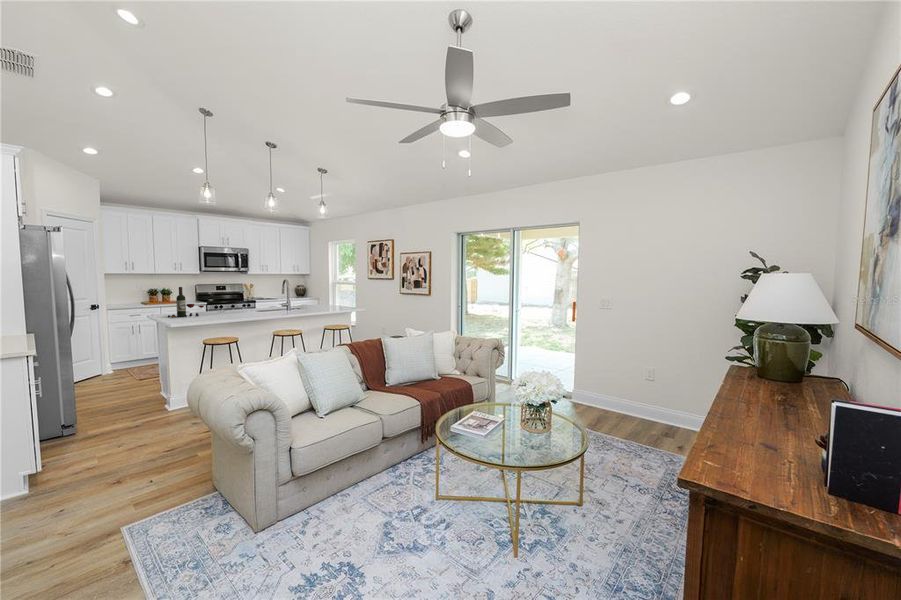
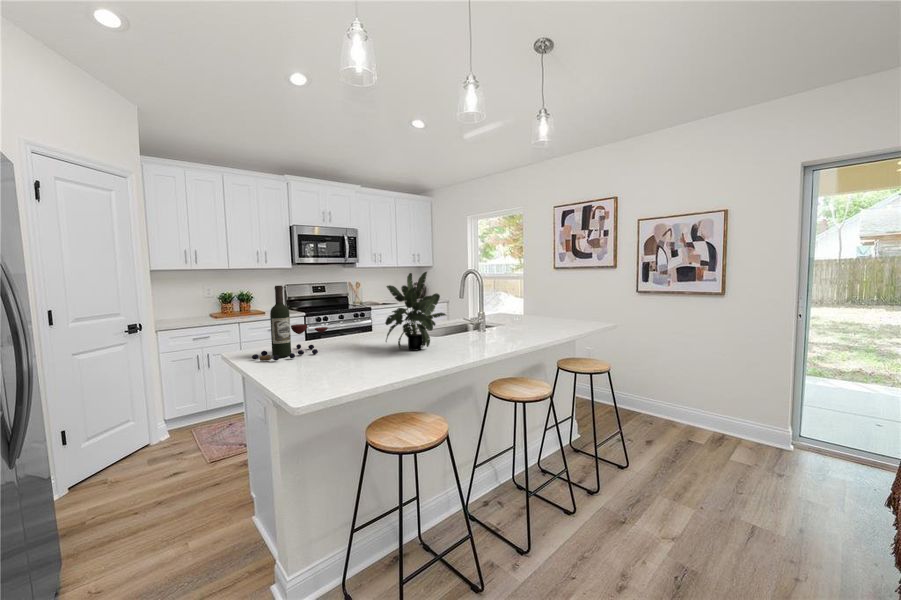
potted plant: none [230,282,259,316] -> present [385,272,446,351]

